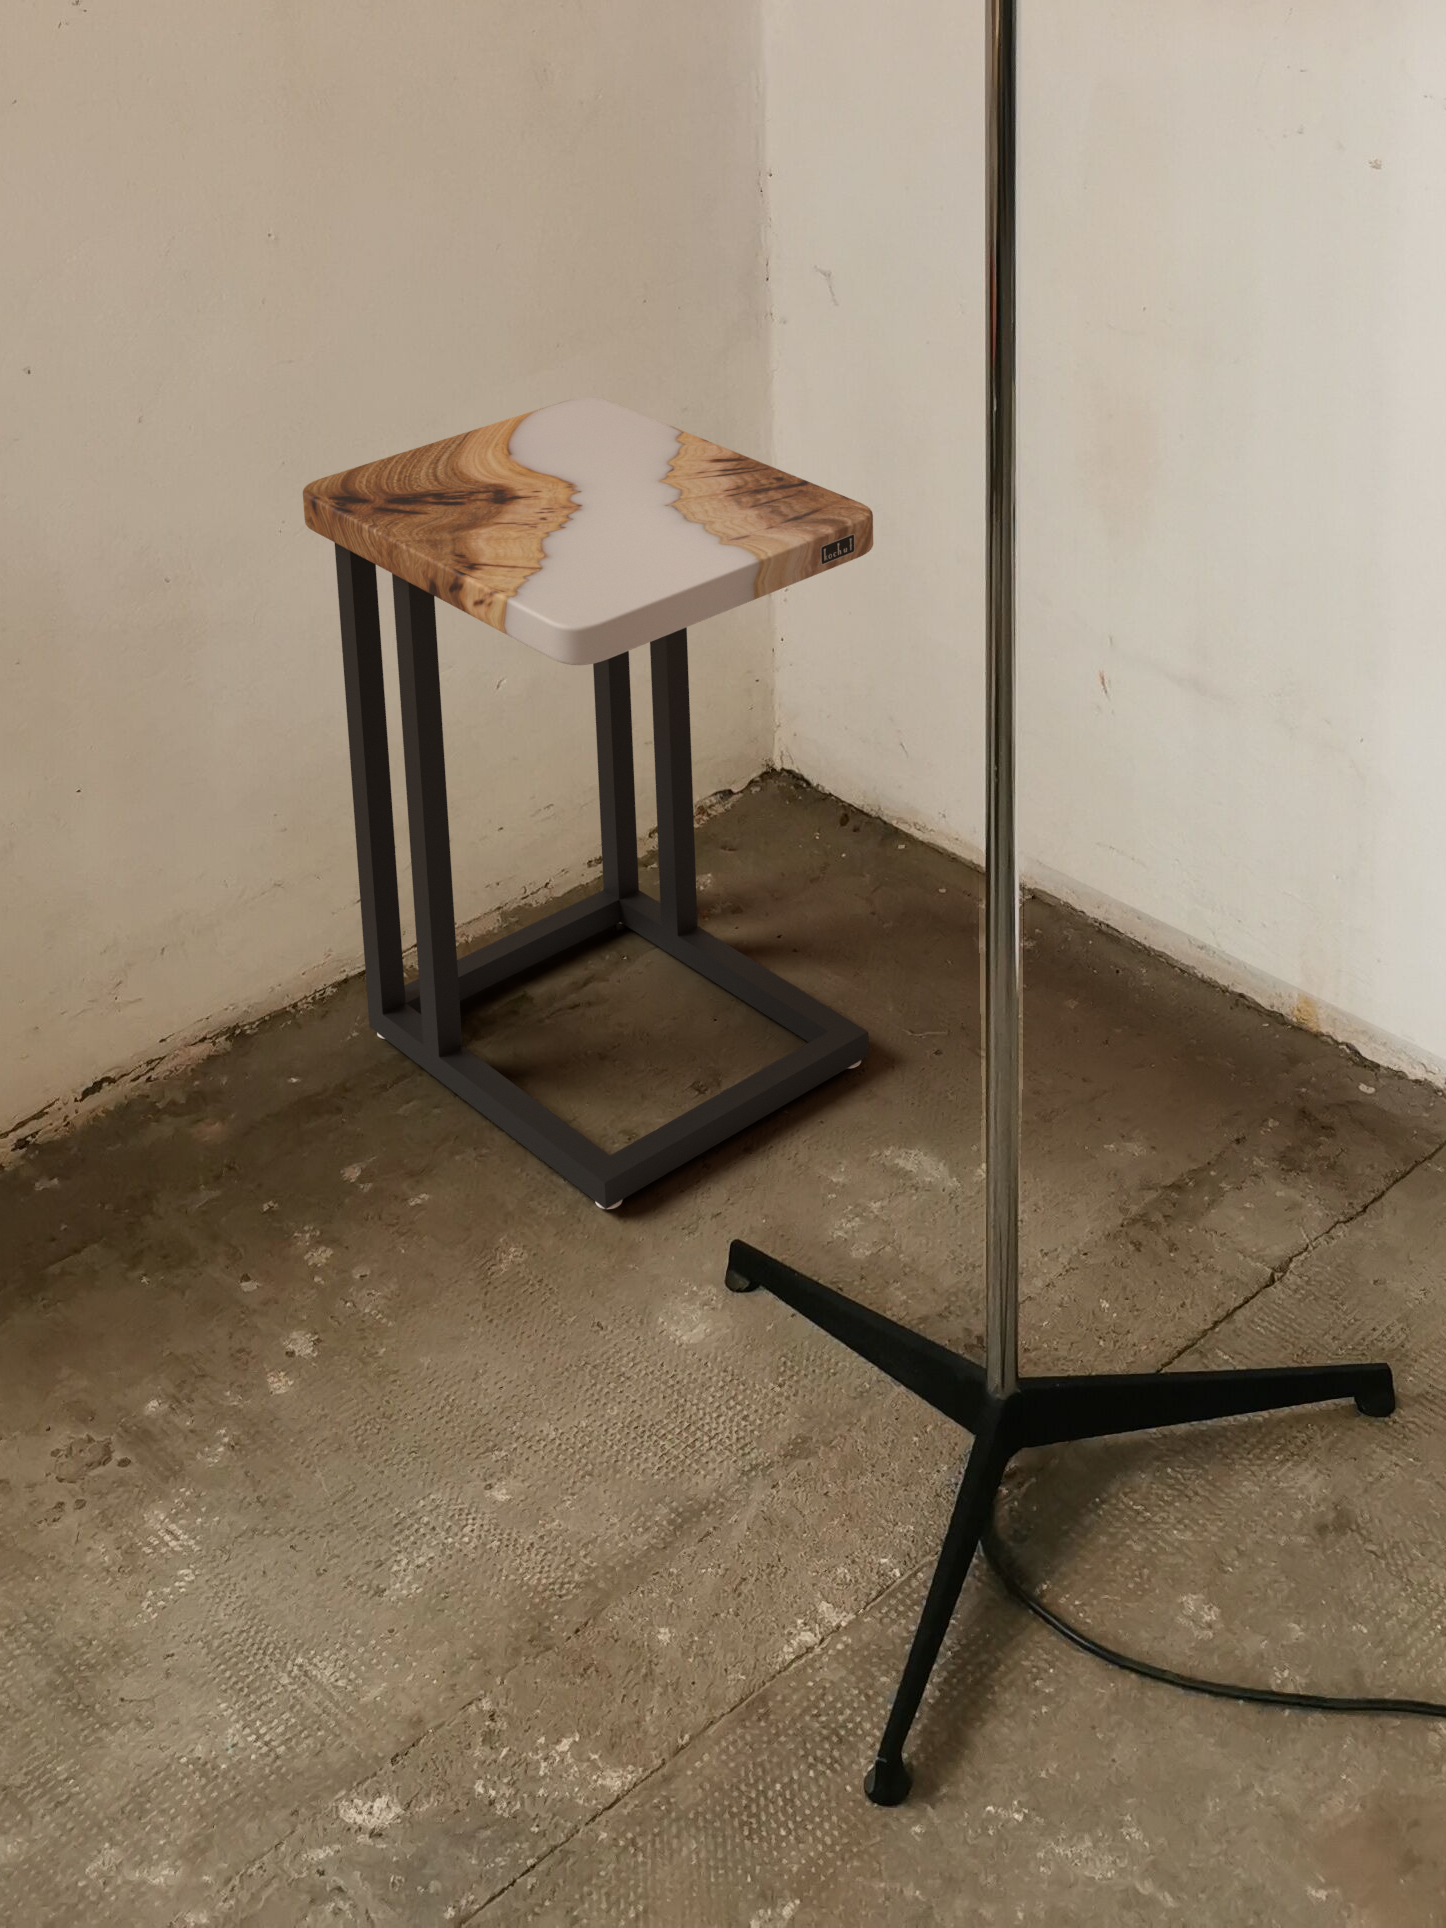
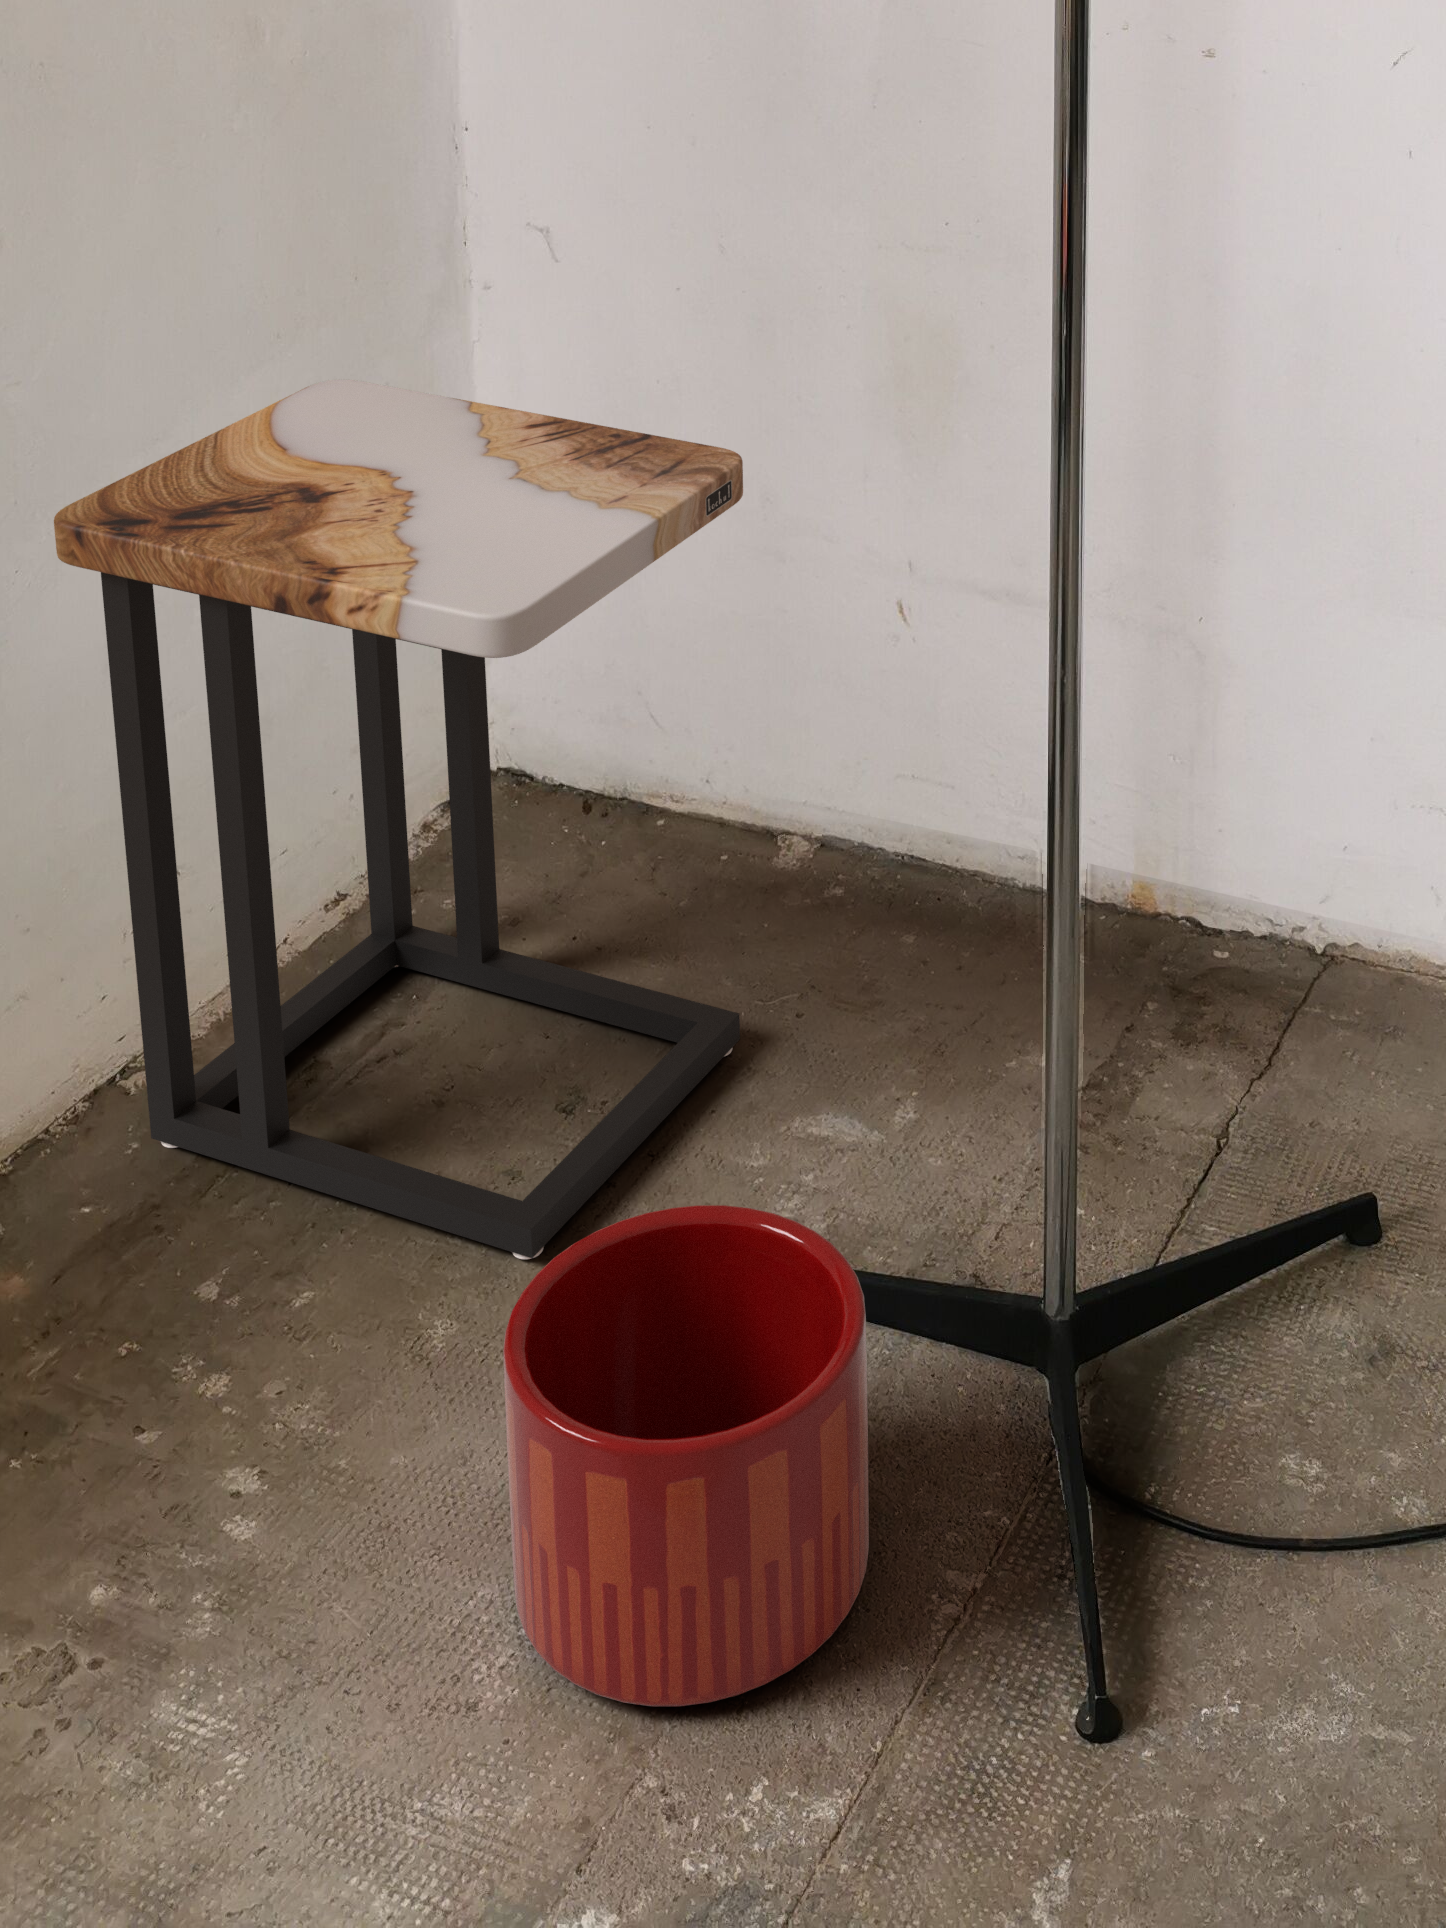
planter: none [432,1191,766,1653] -> present [503,1205,869,1706]

